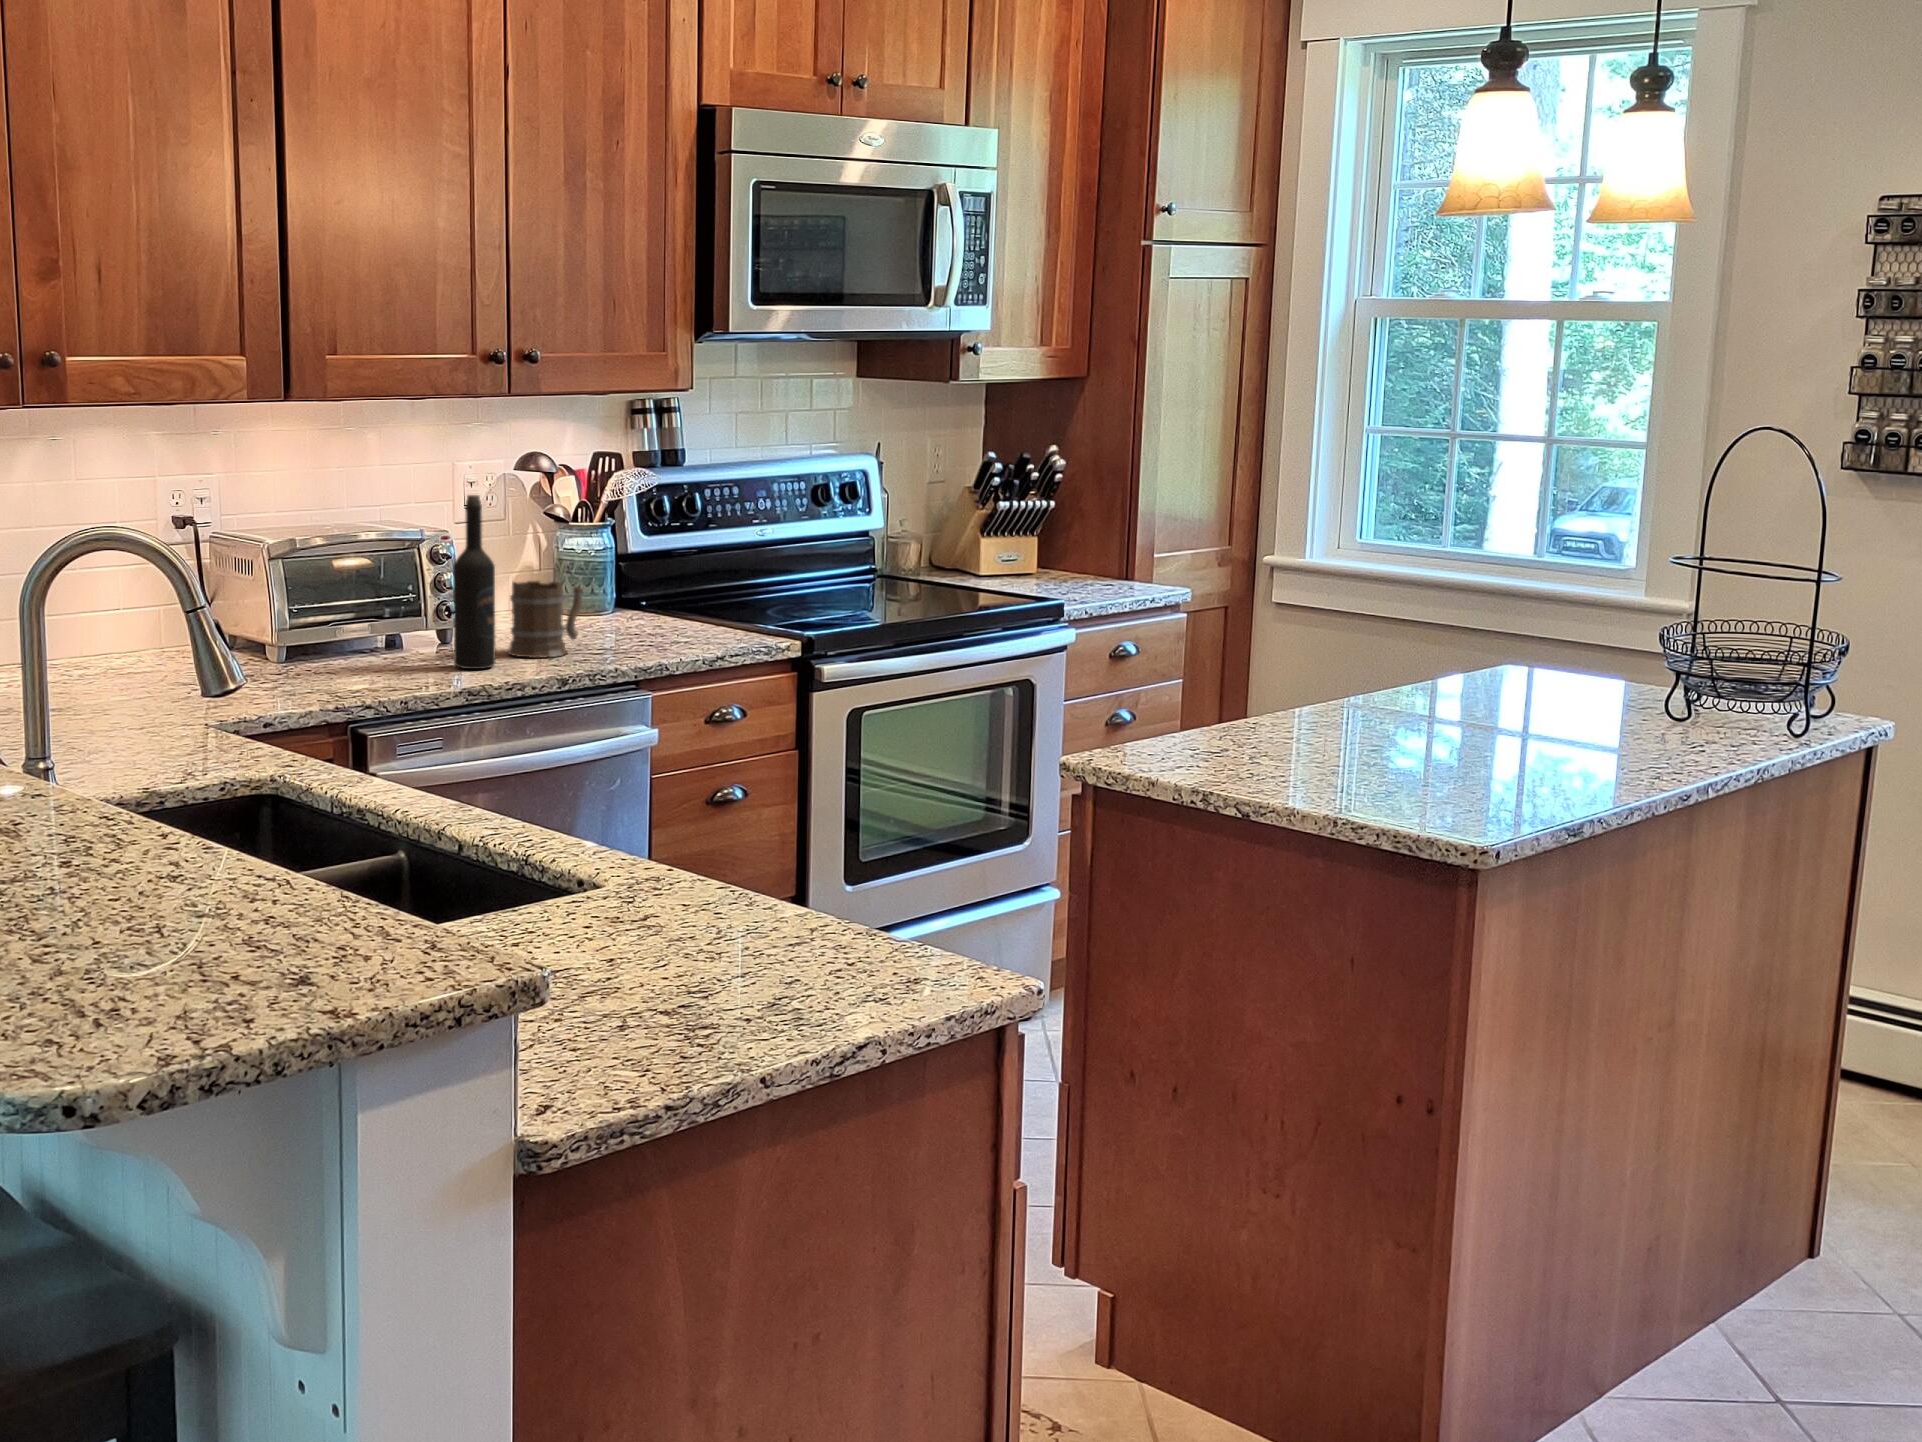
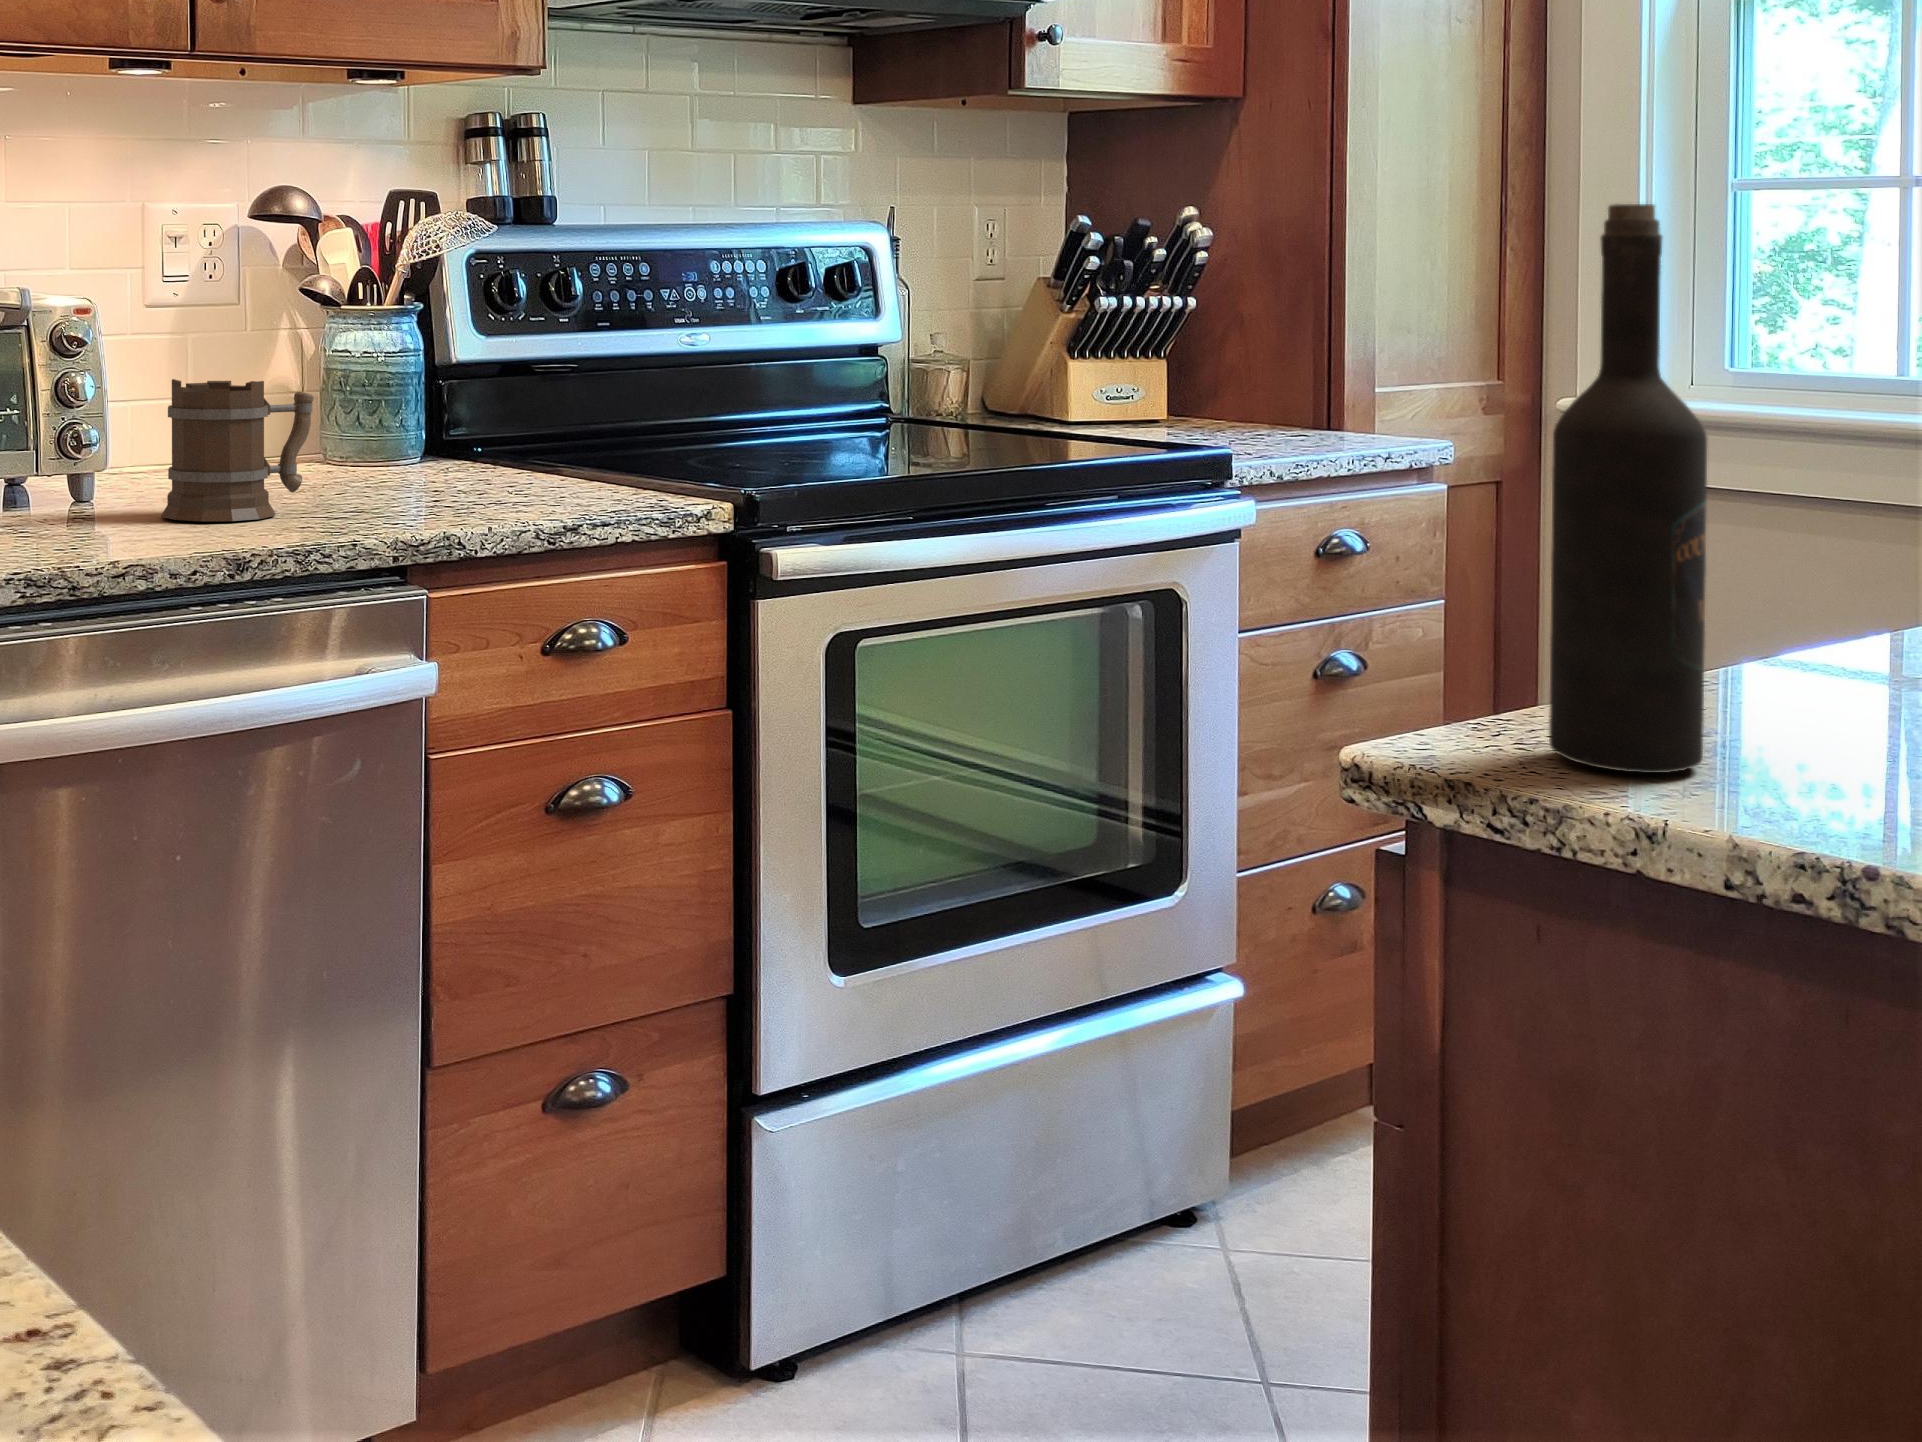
wine bottle: present [453,495,495,669] -> present [1549,204,1707,773]

